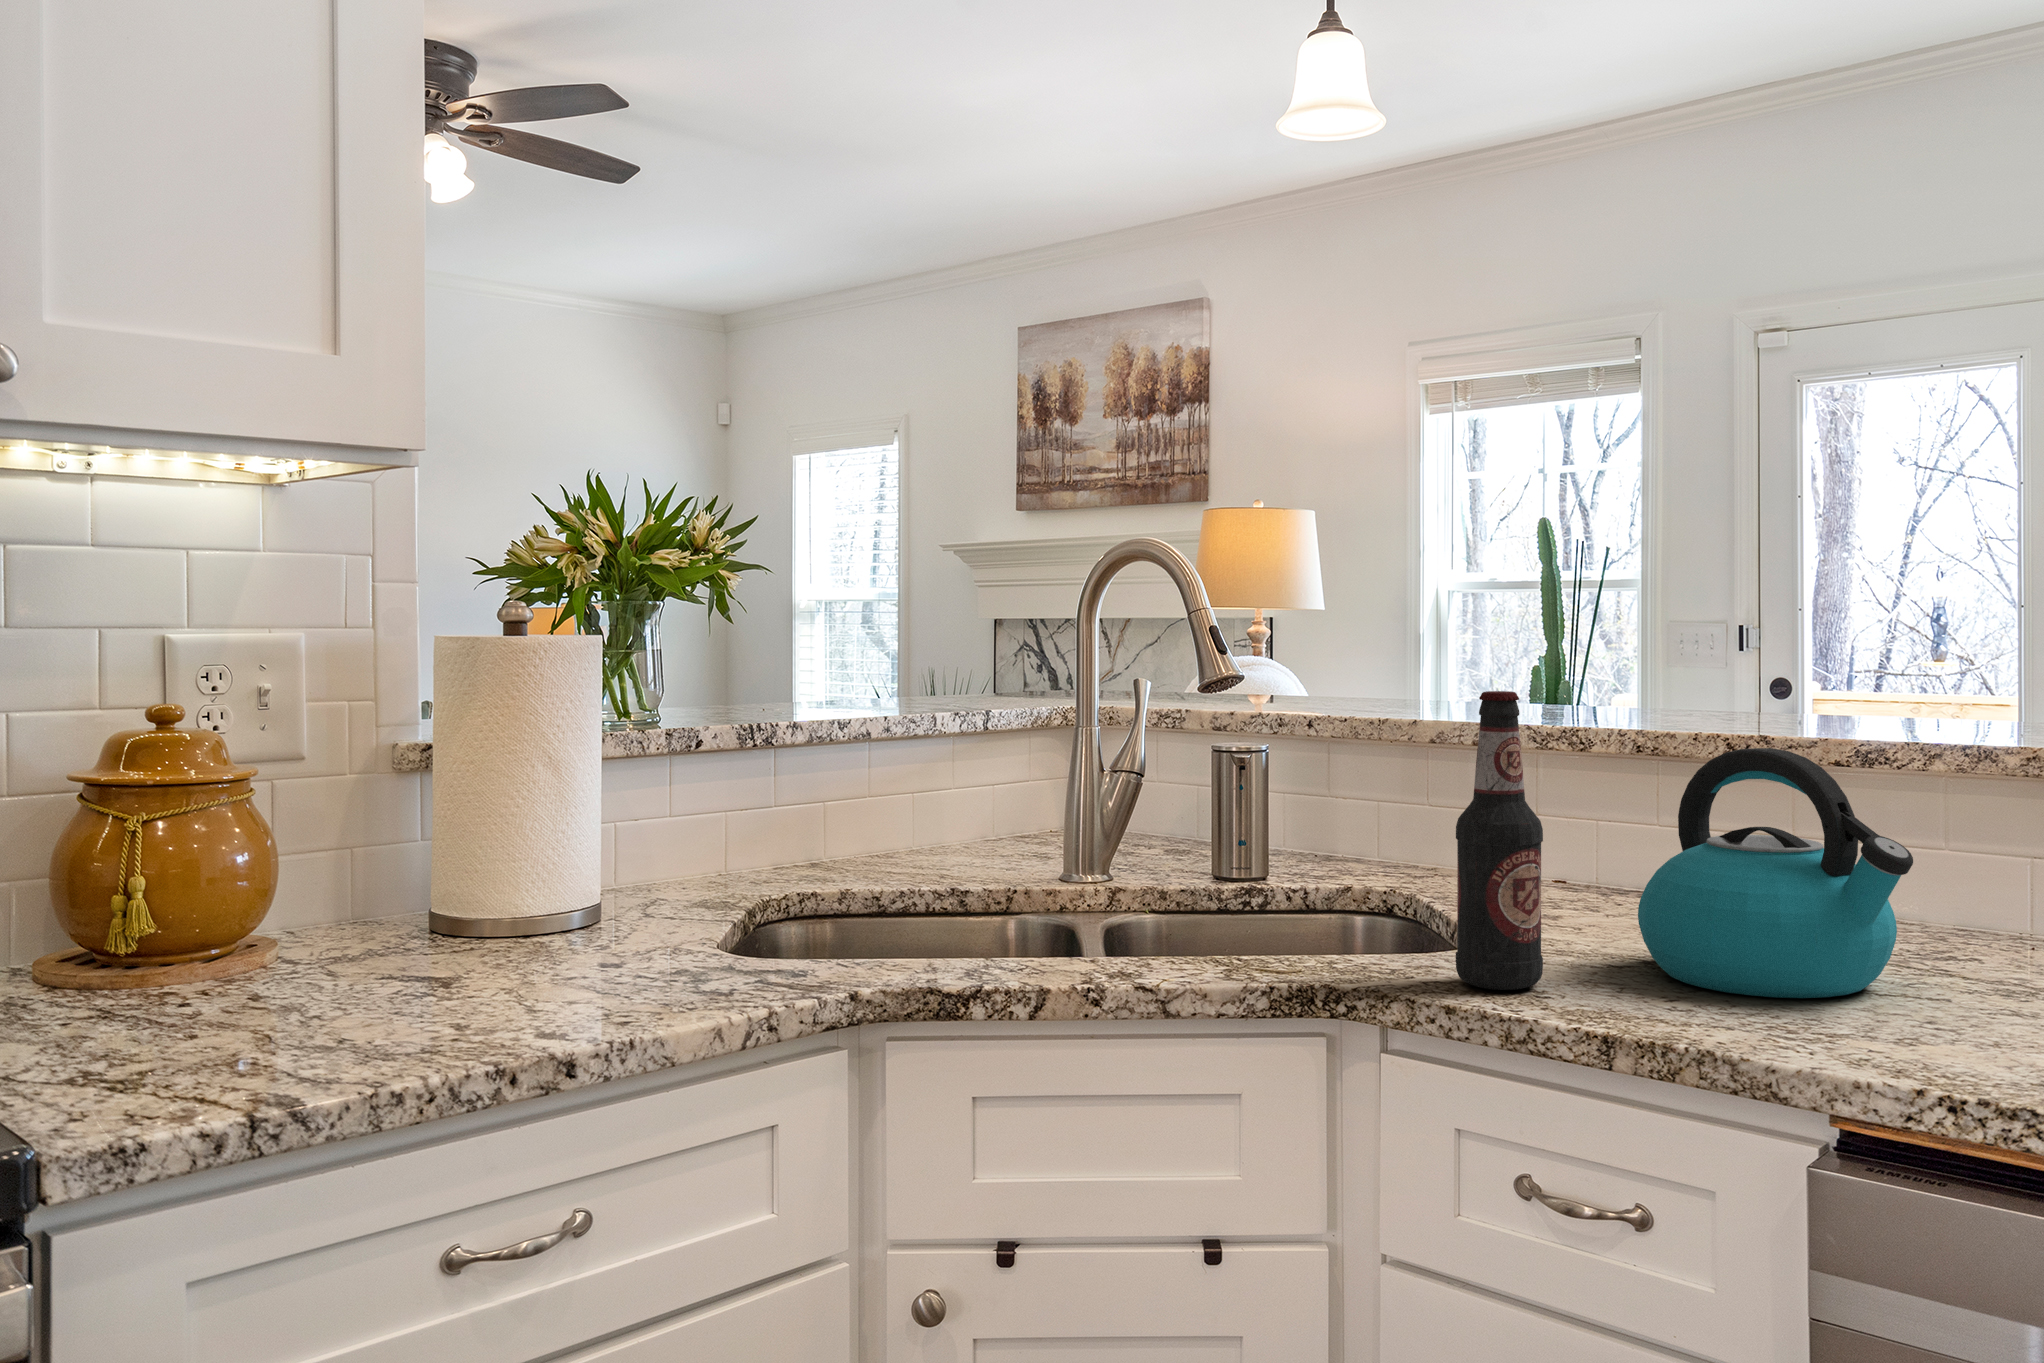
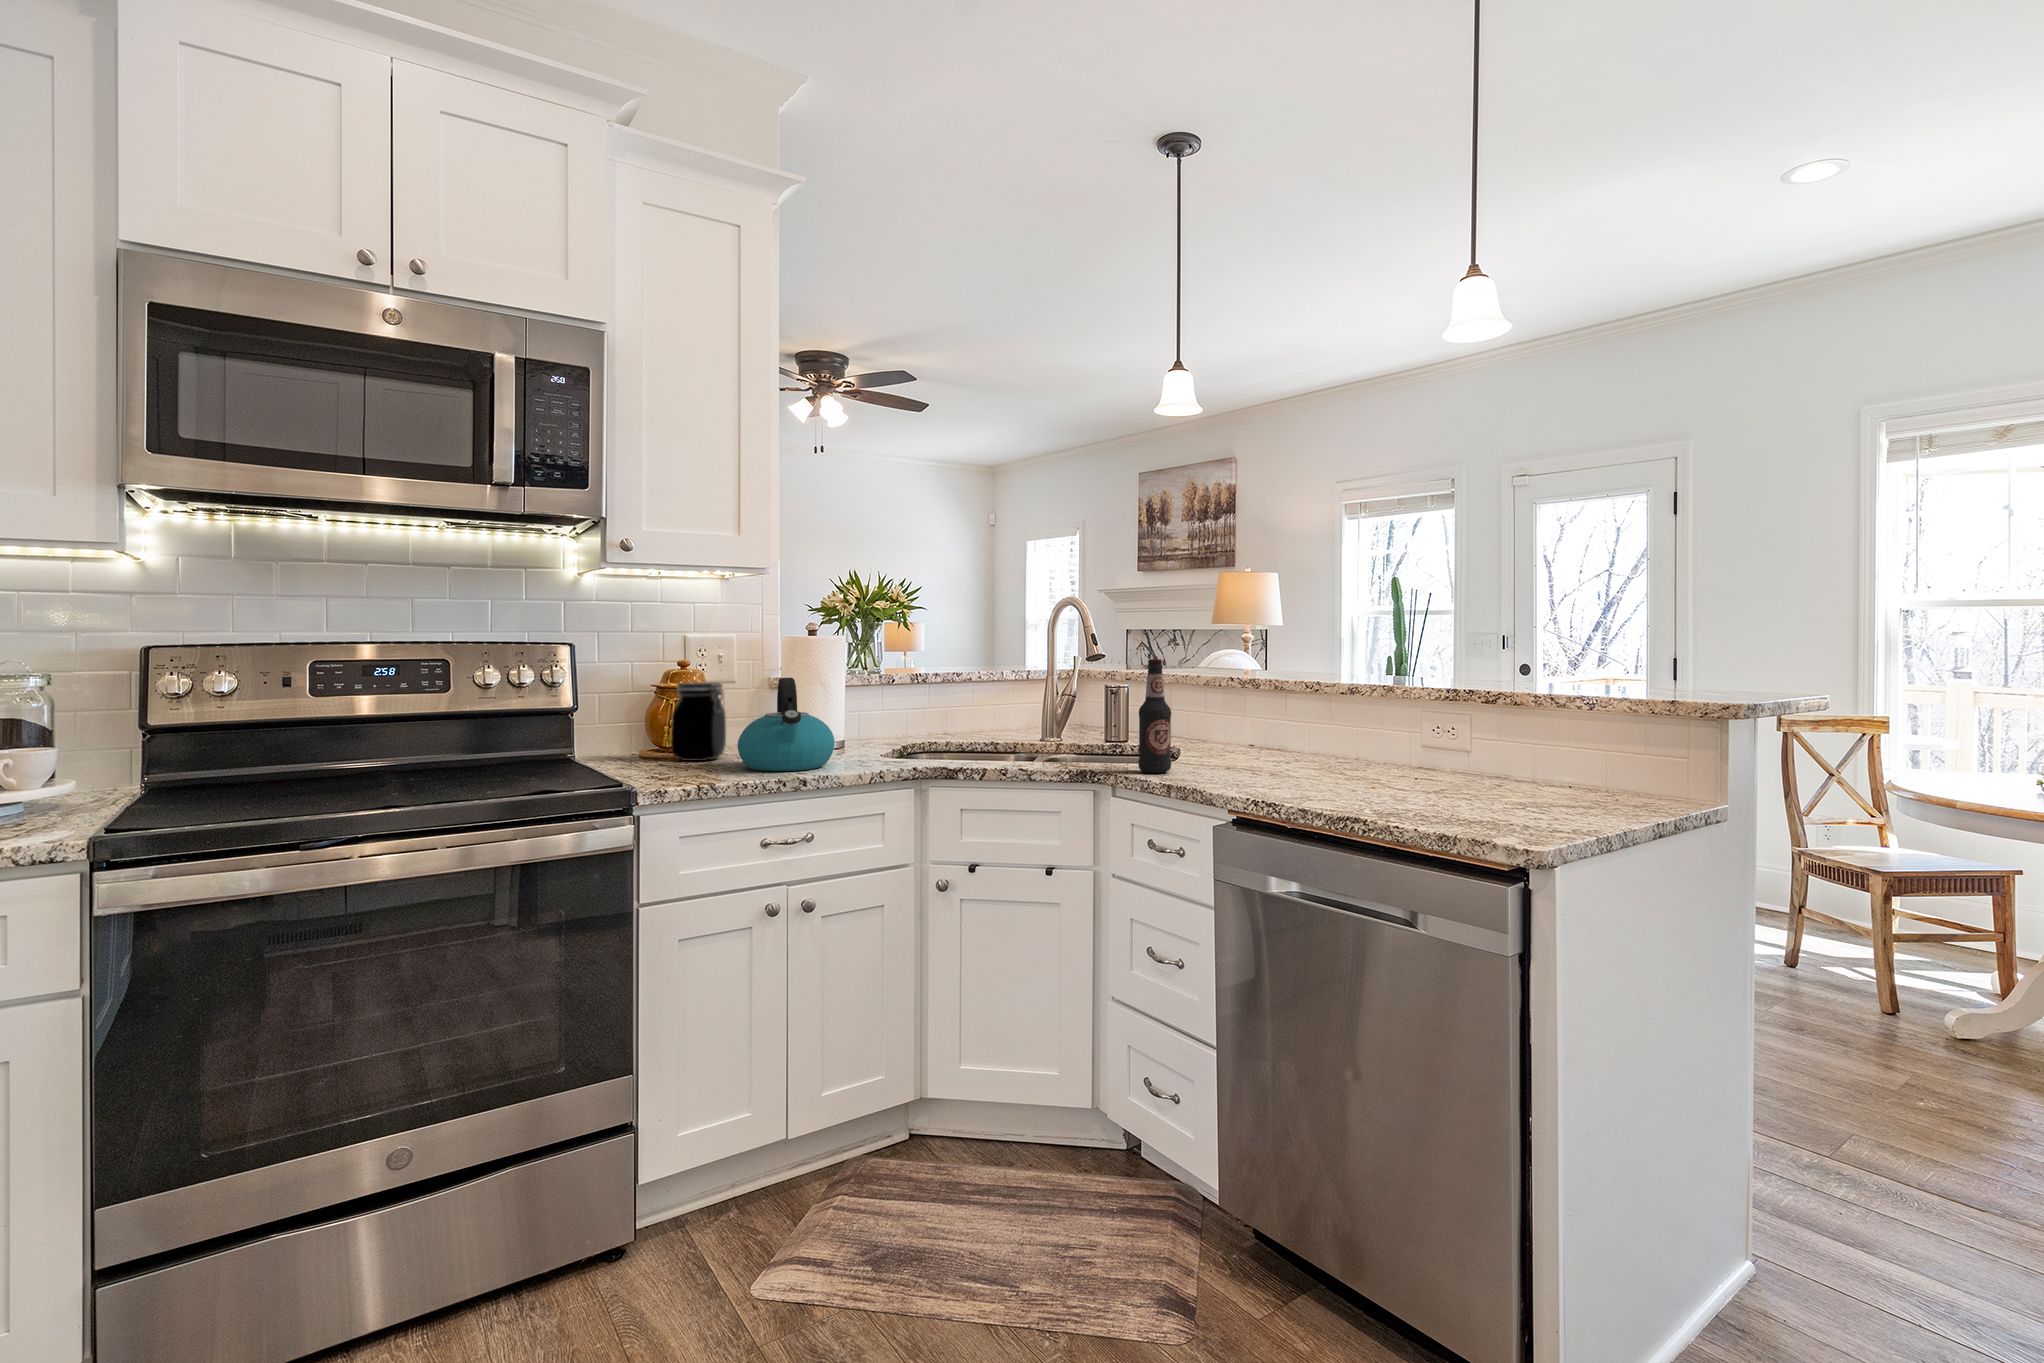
kettle: present [1638,748,1913,998] -> present [738,678,835,771]
jar: none [135,767,295,995] -> present [671,682,726,761]

